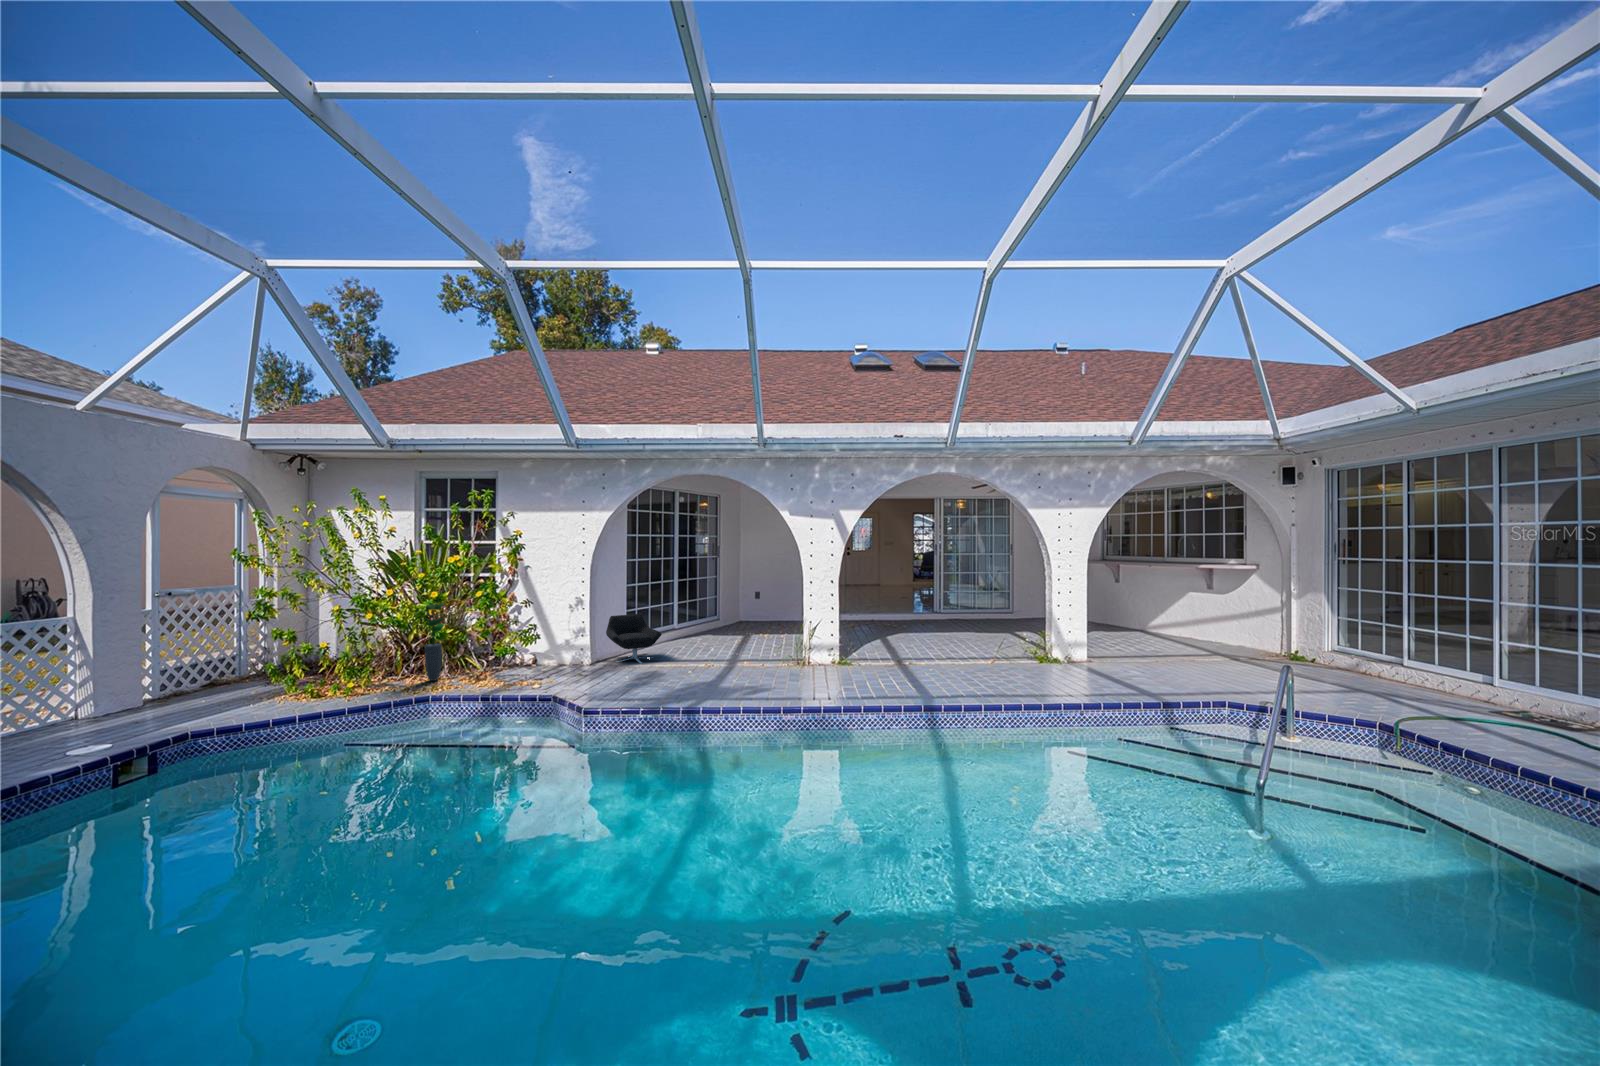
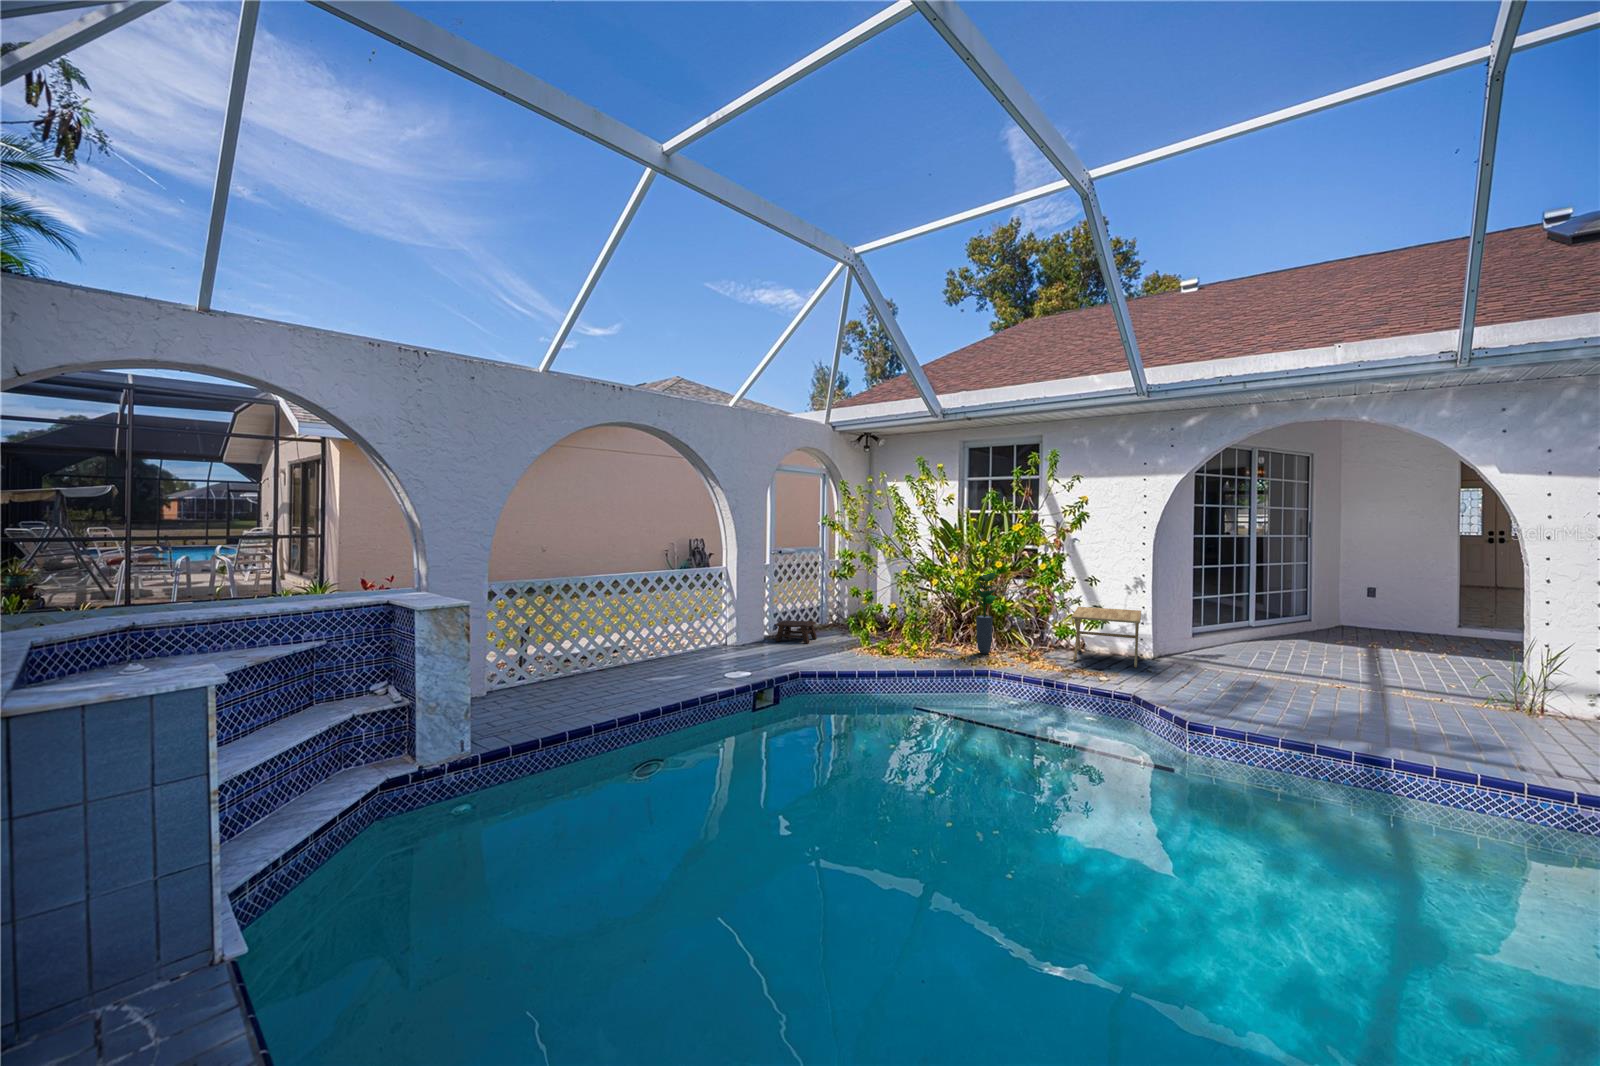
lounge chair: present [606,614,662,664] -> none [1170,601,1252,665]
side table: none [515,626,580,676] -> present [1071,607,1141,668]
stool: none [162,671,228,701] -> present [775,620,817,644]

